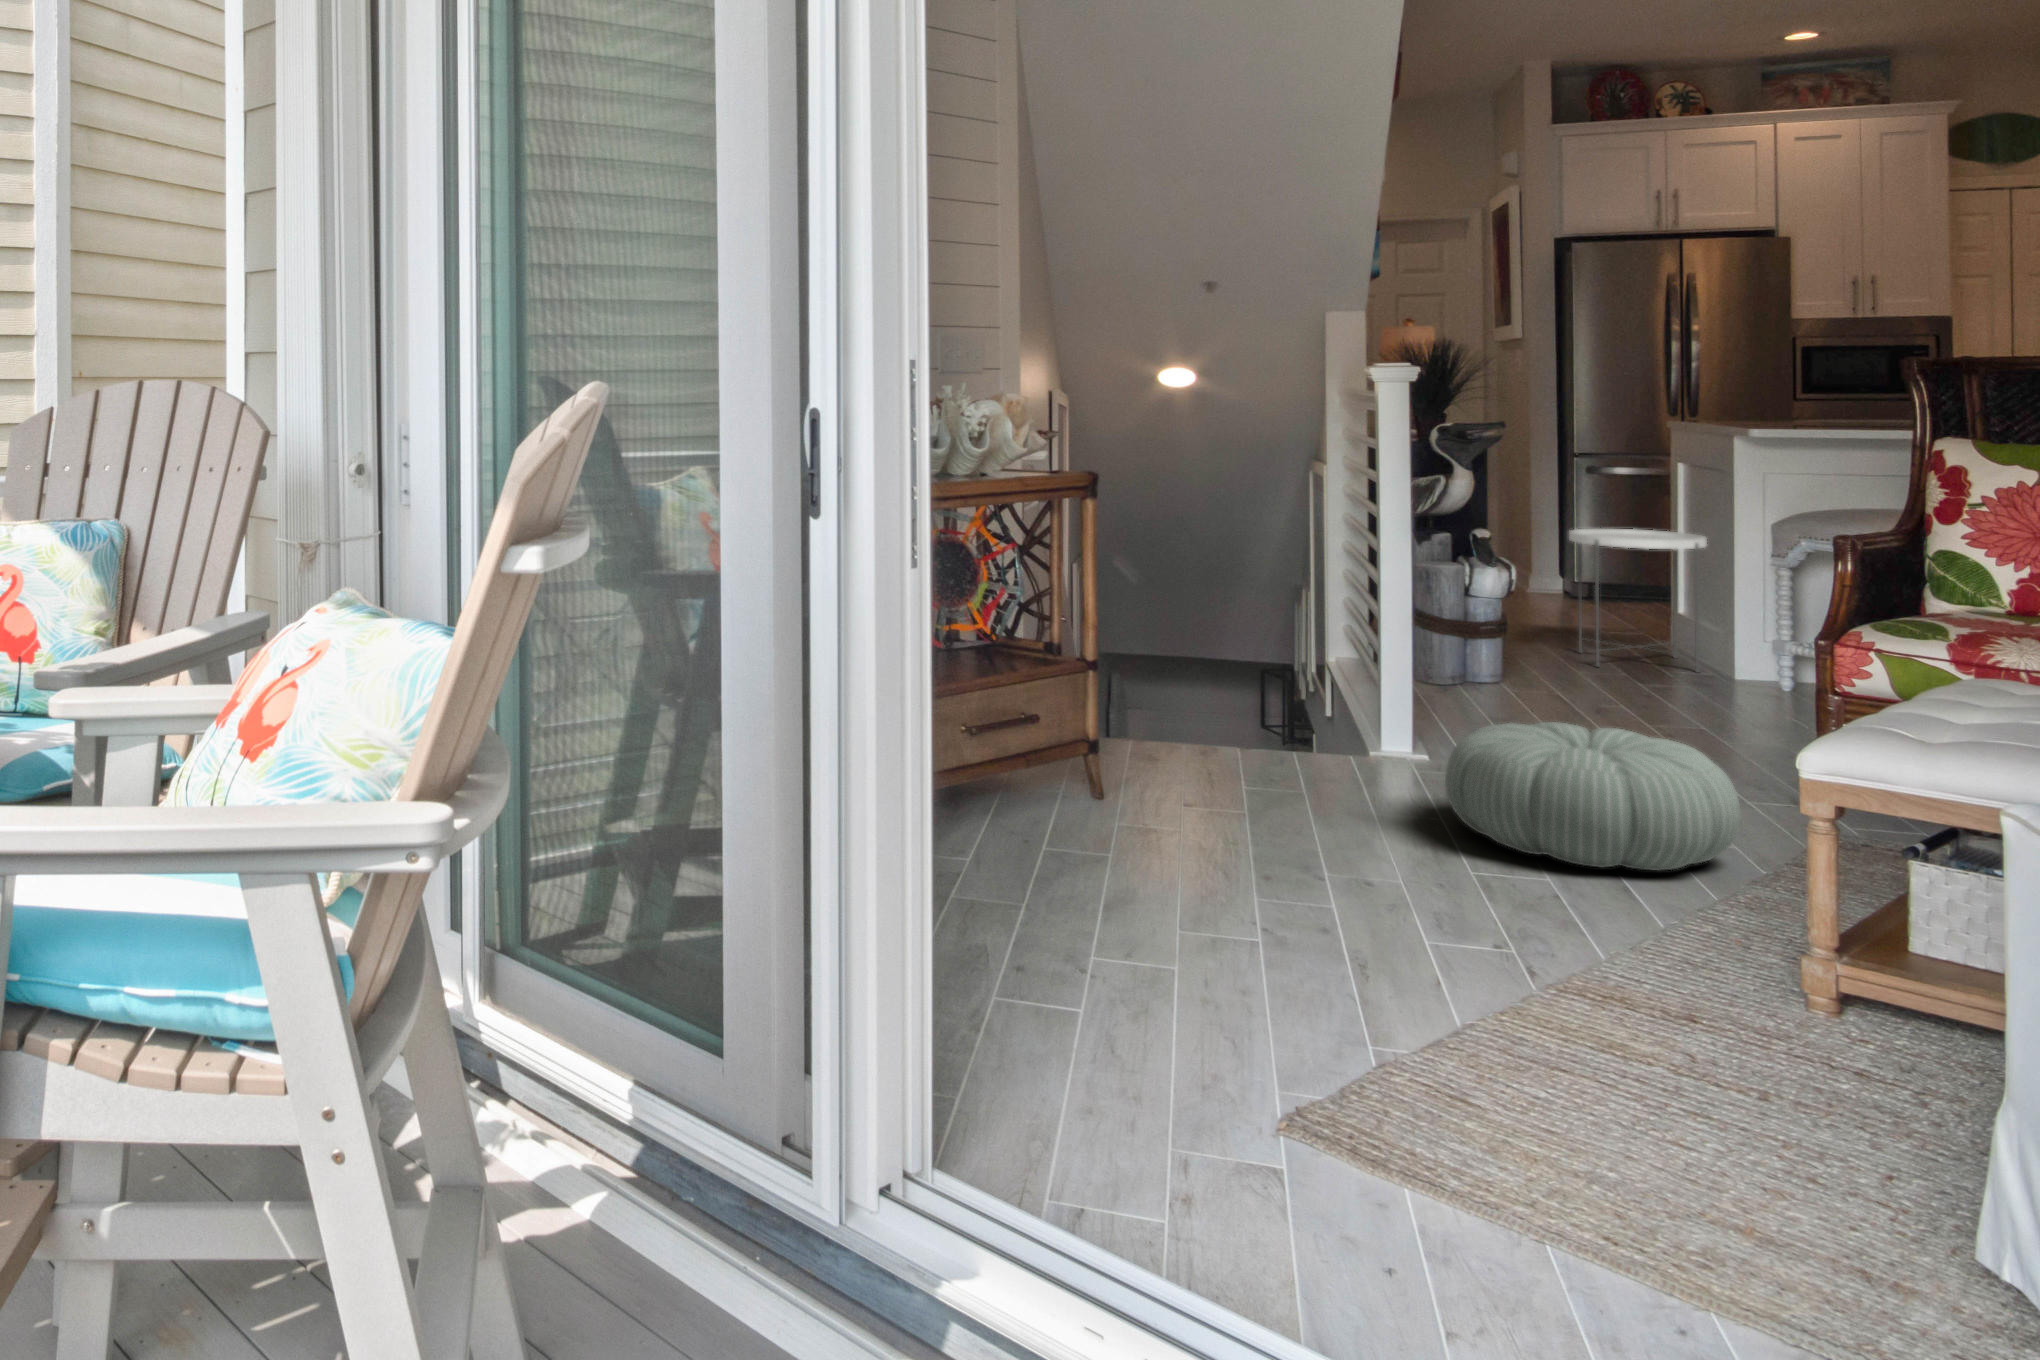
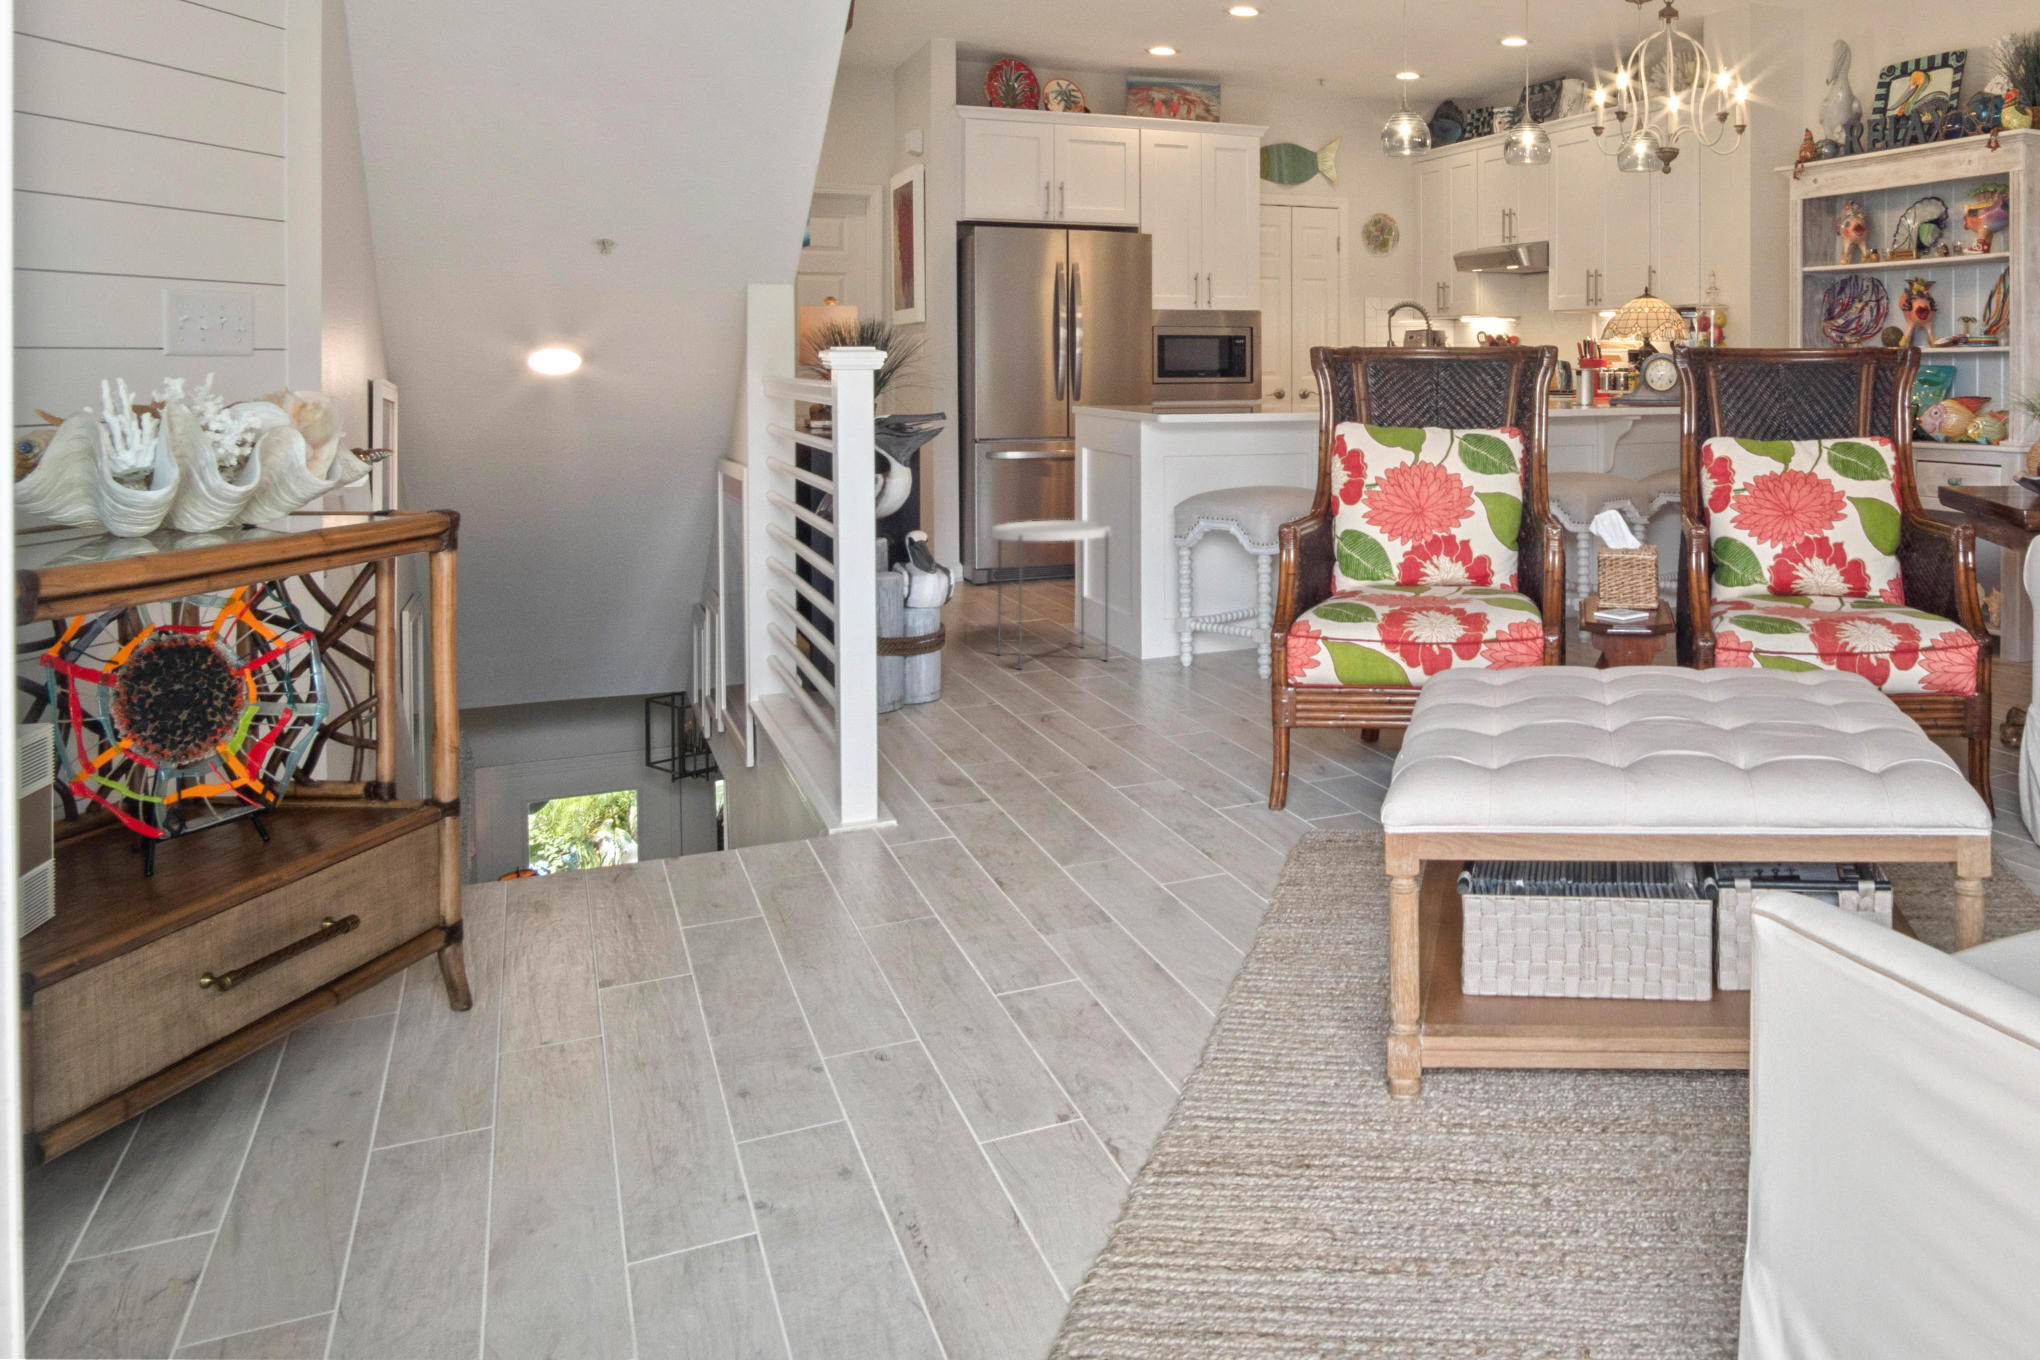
pouf: present [1445,722,1741,871] -> none [943,760,1237,937]

